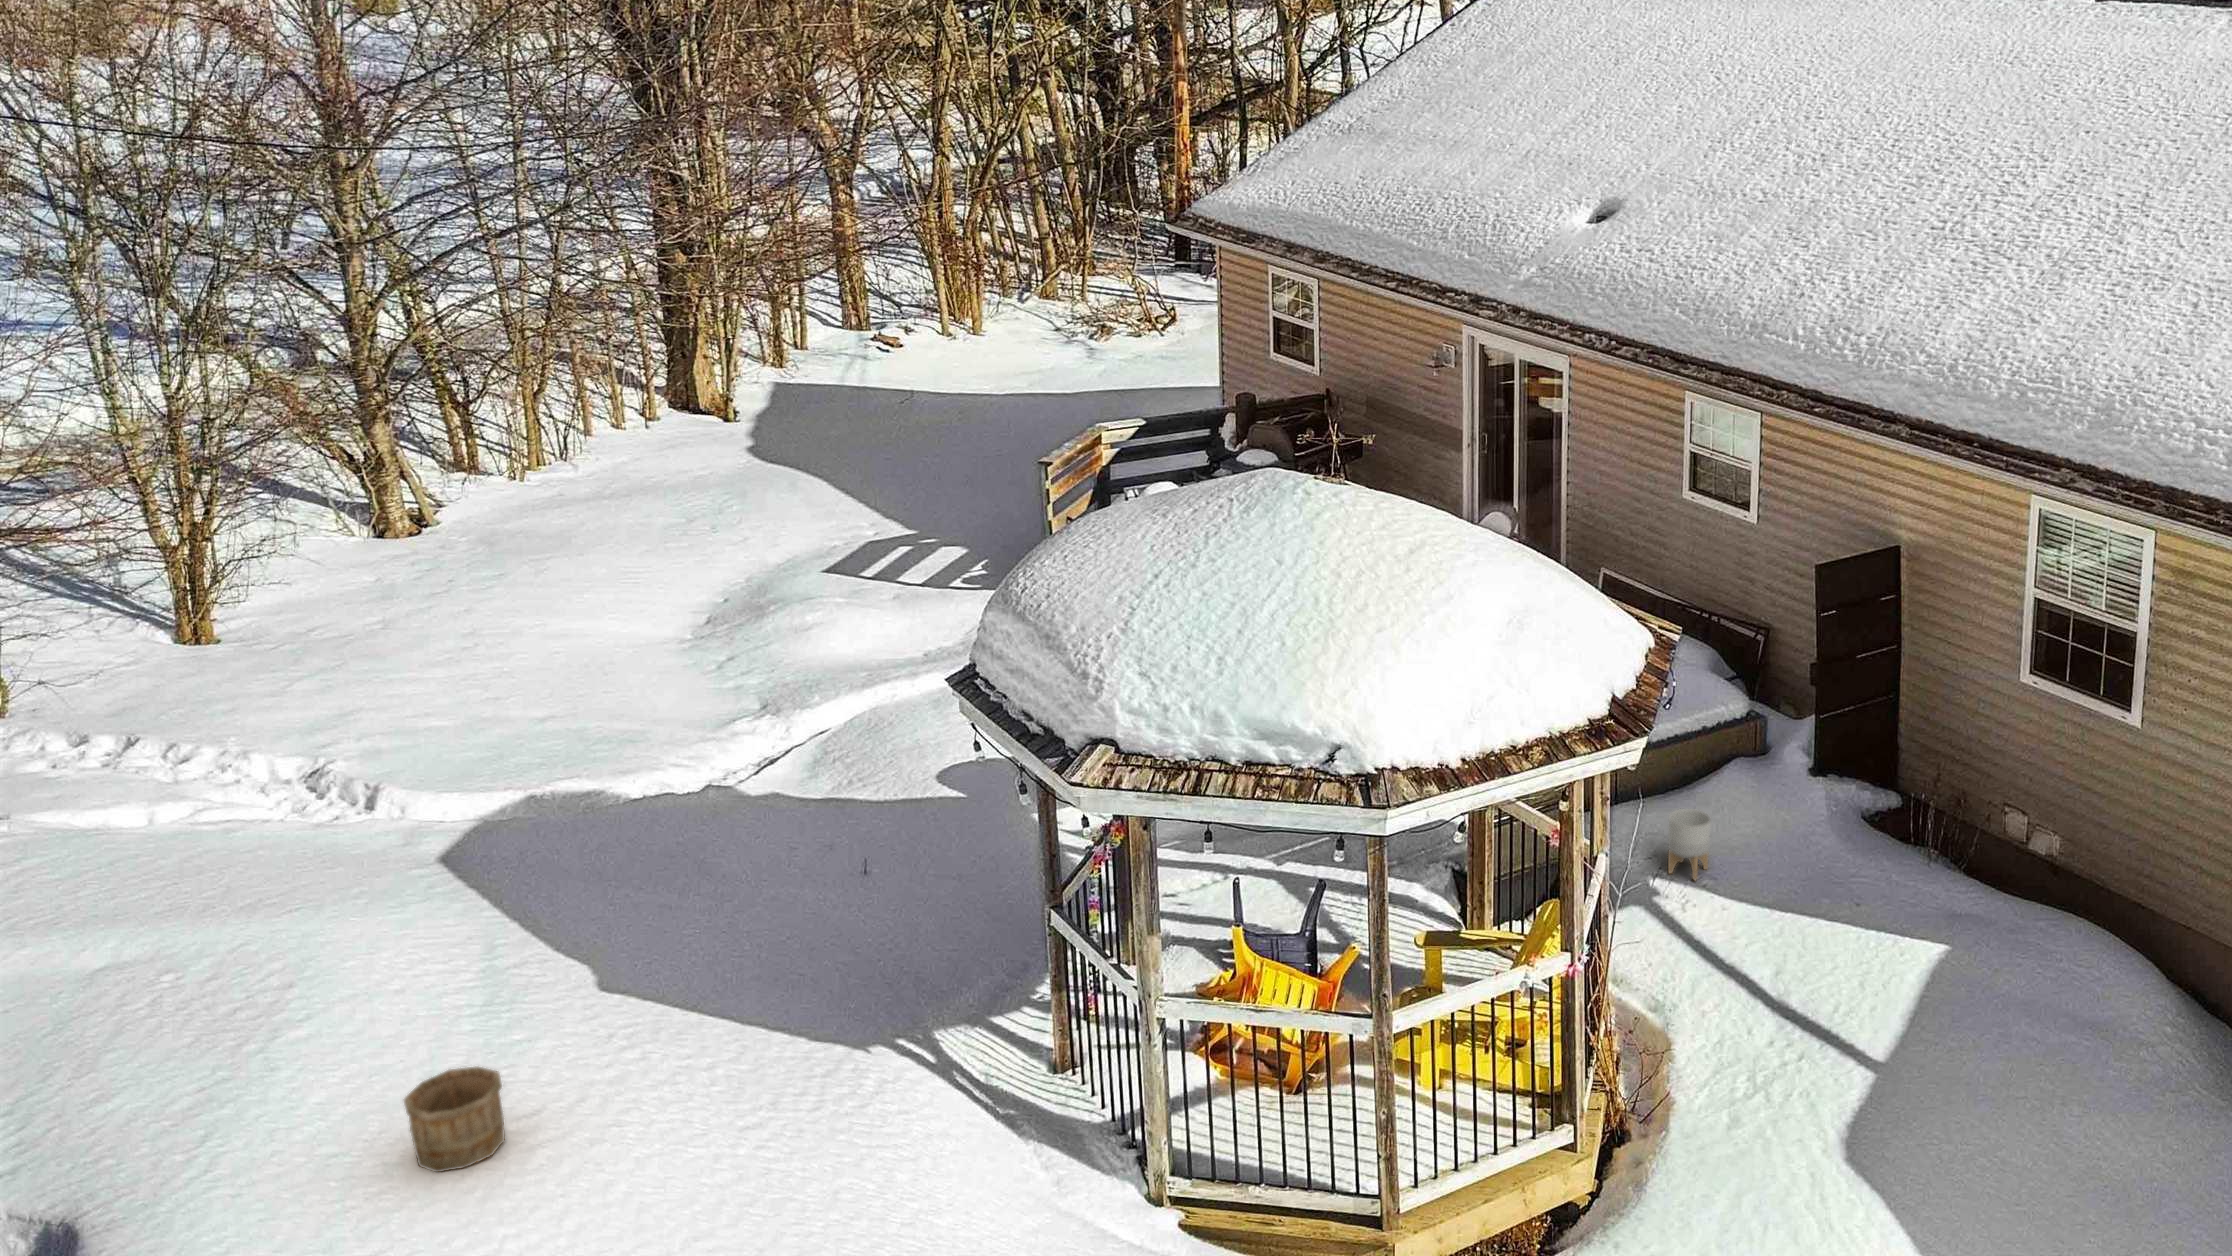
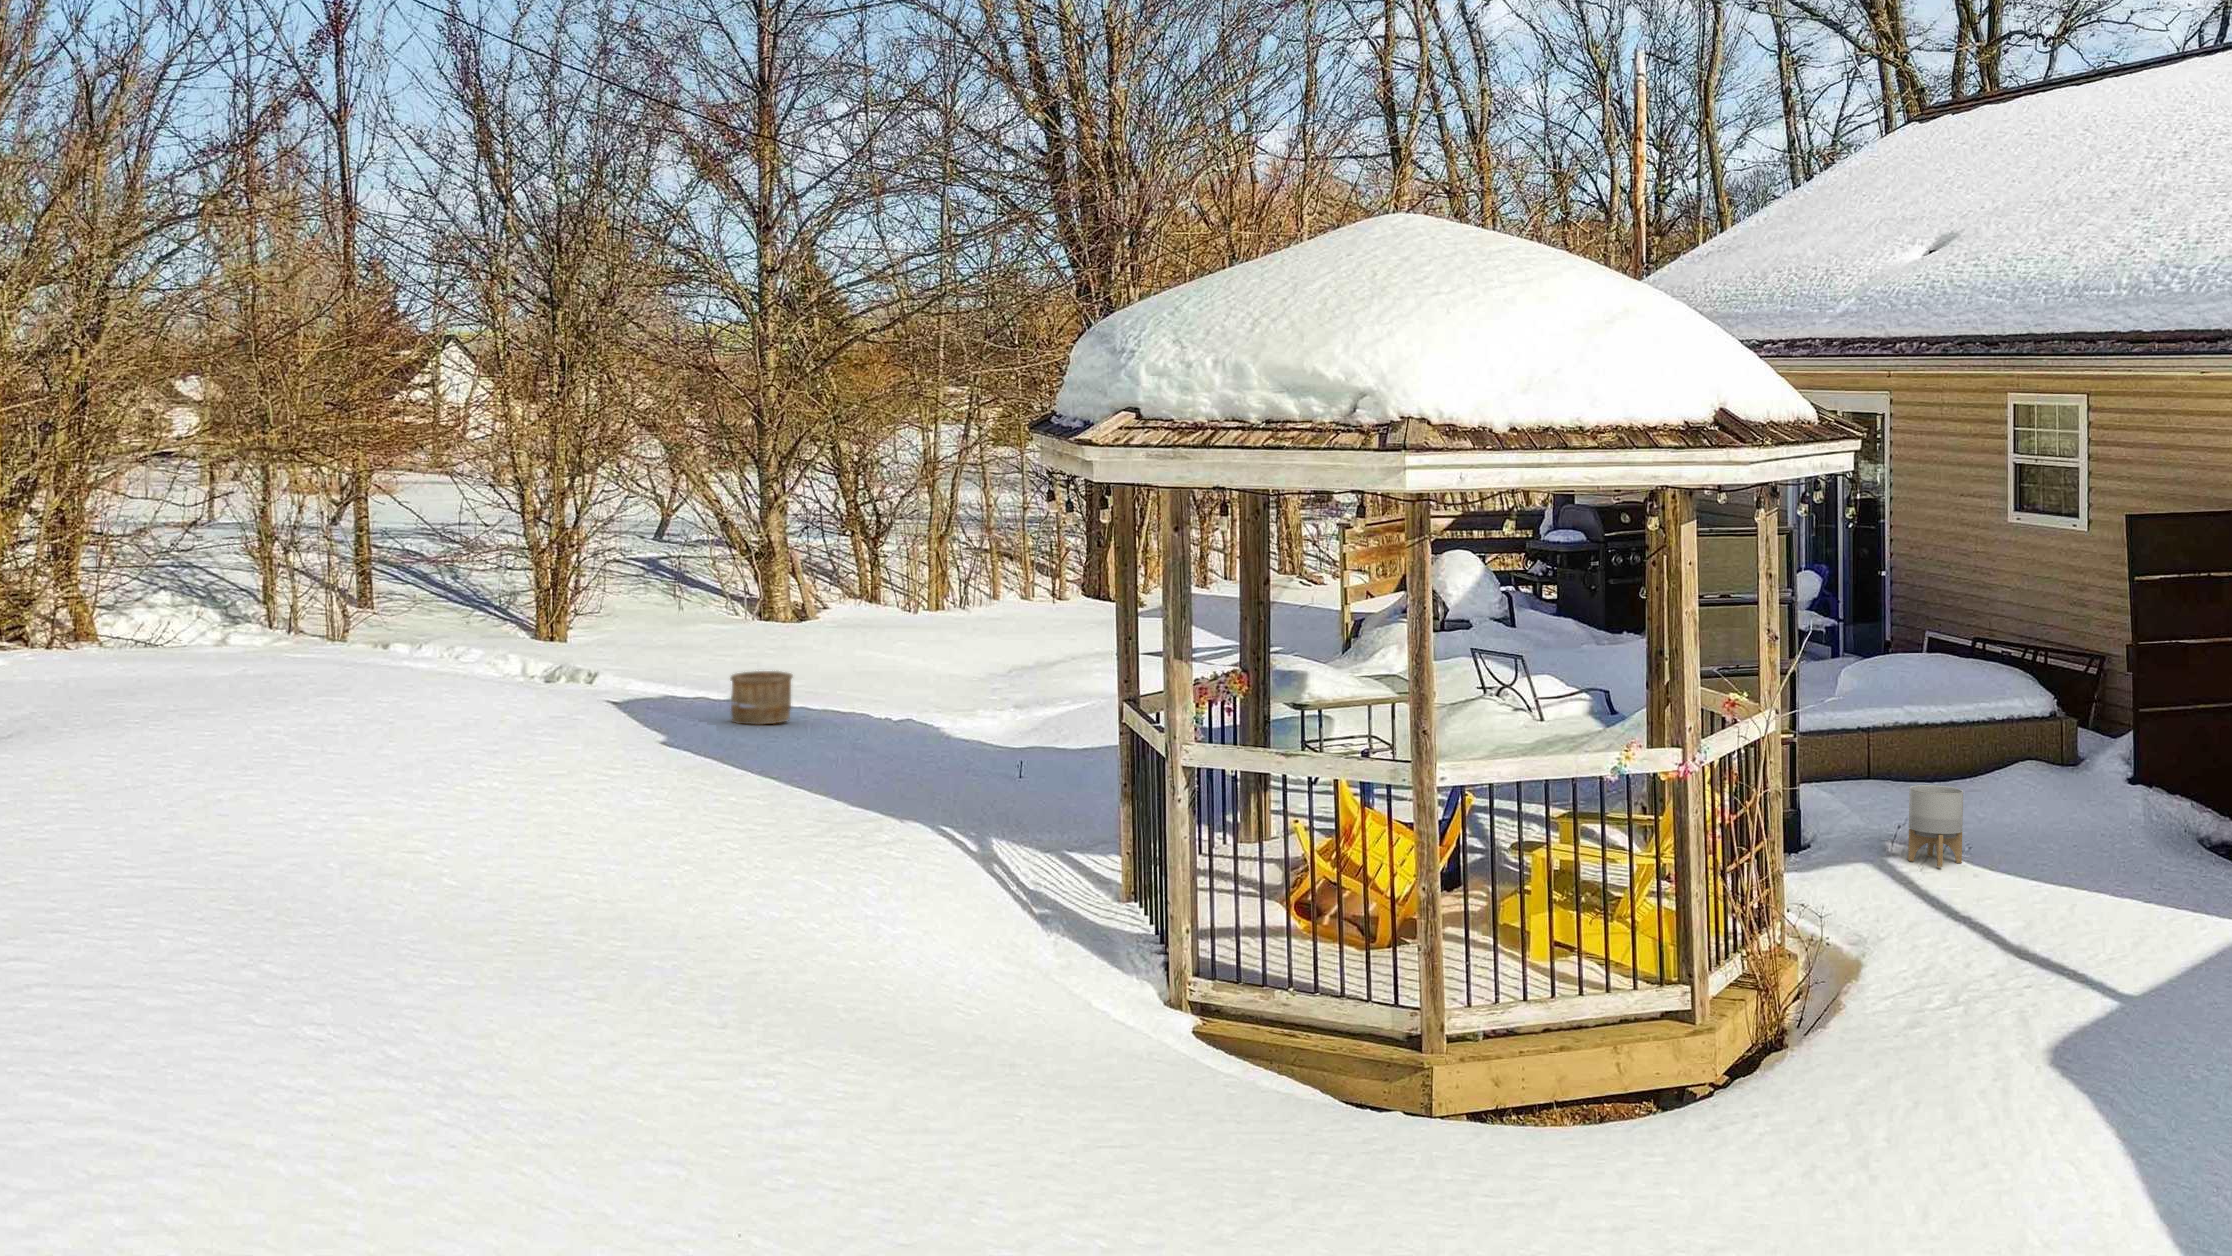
wooden bucket: present [404,1066,505,1172] -> present [731,671,793,725]

